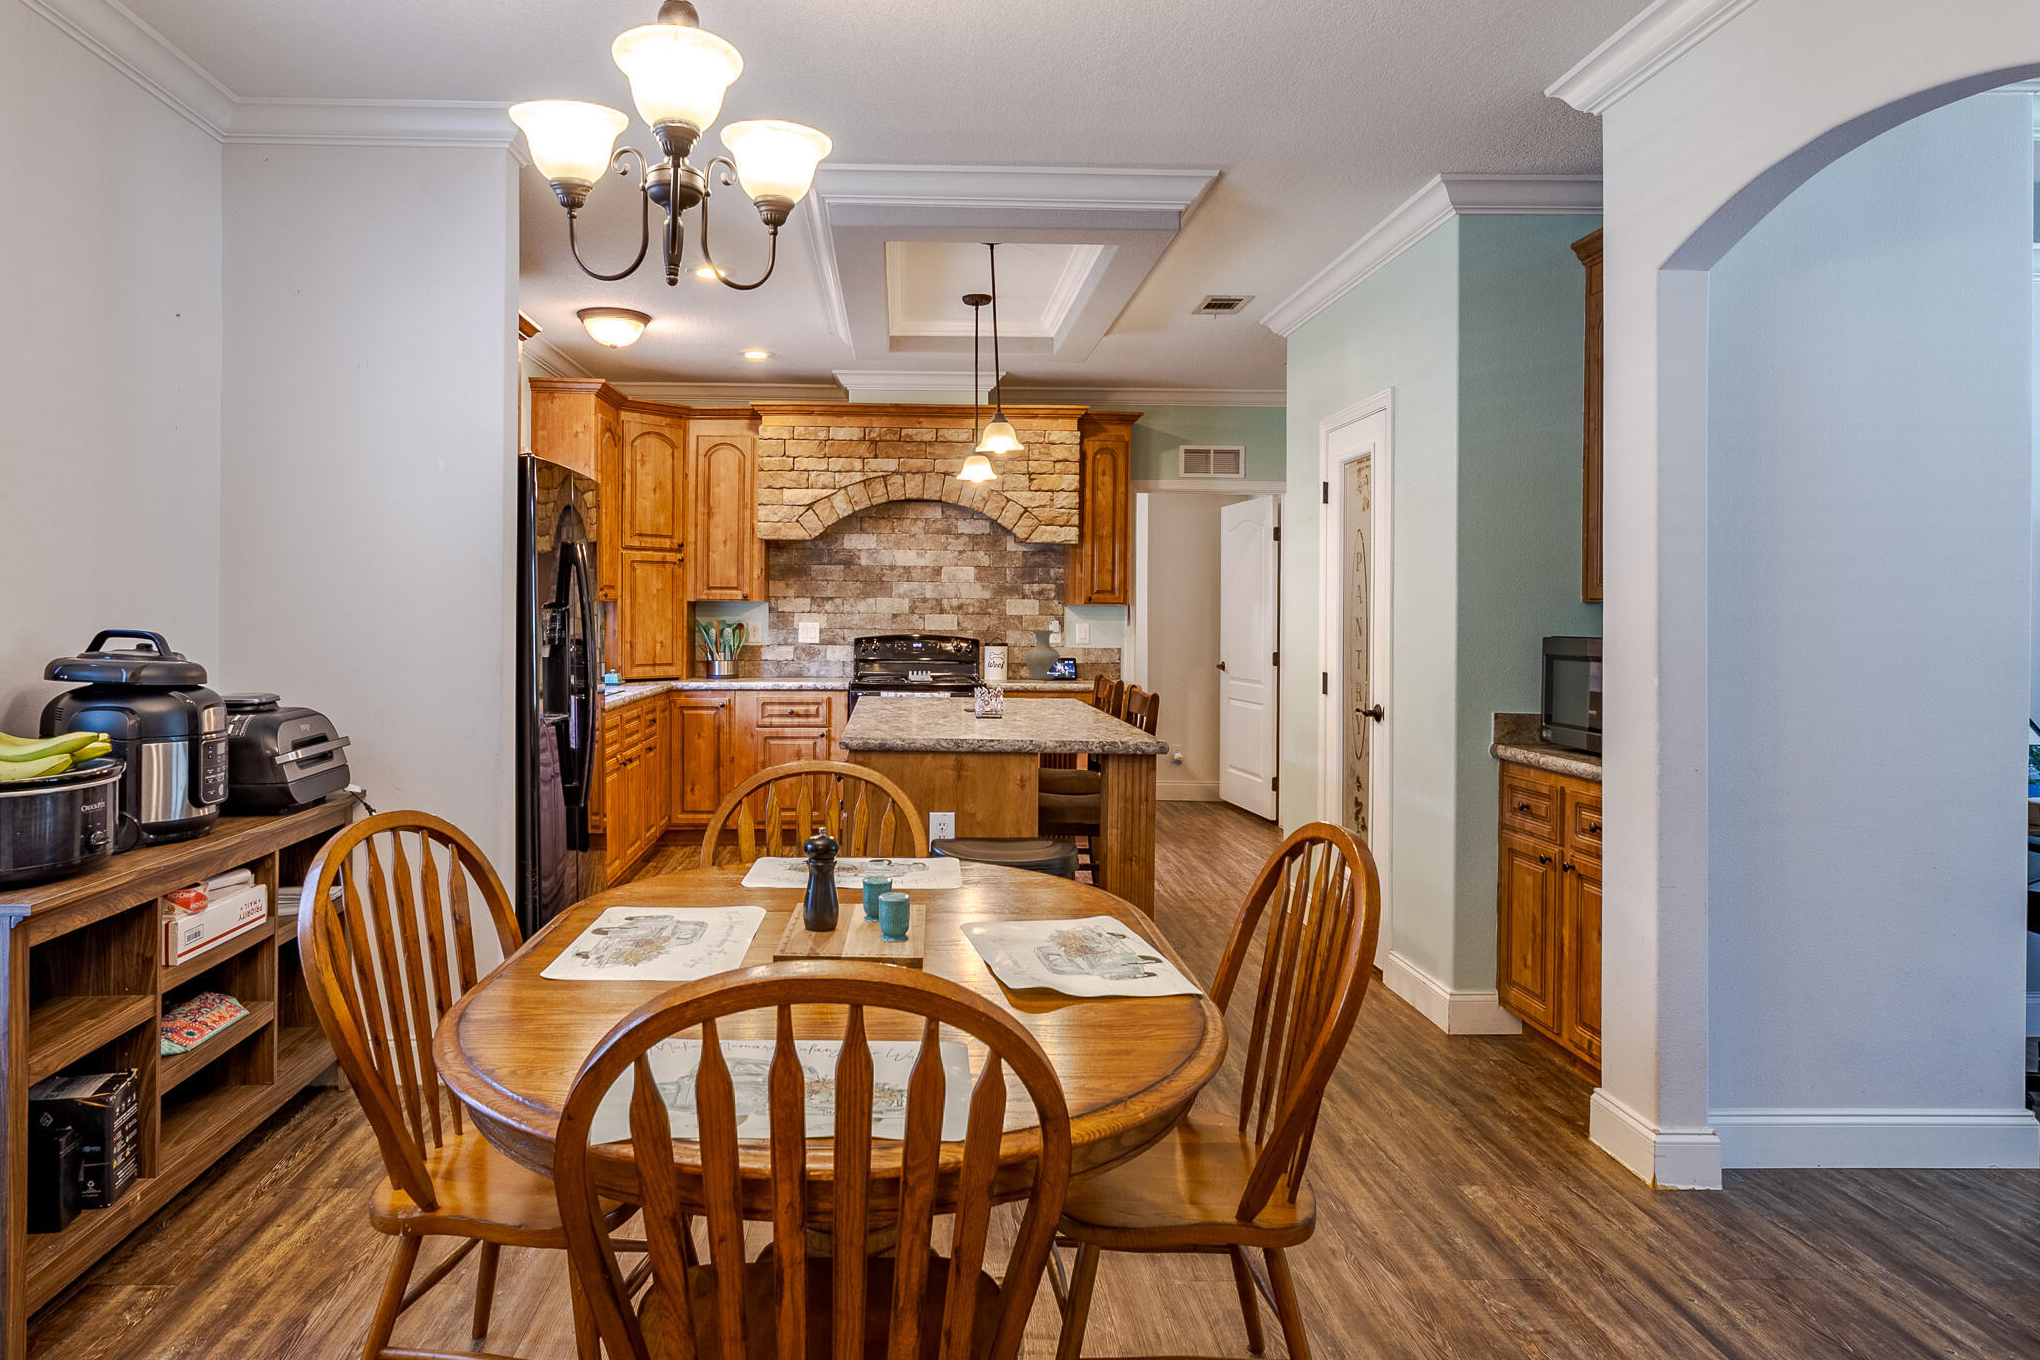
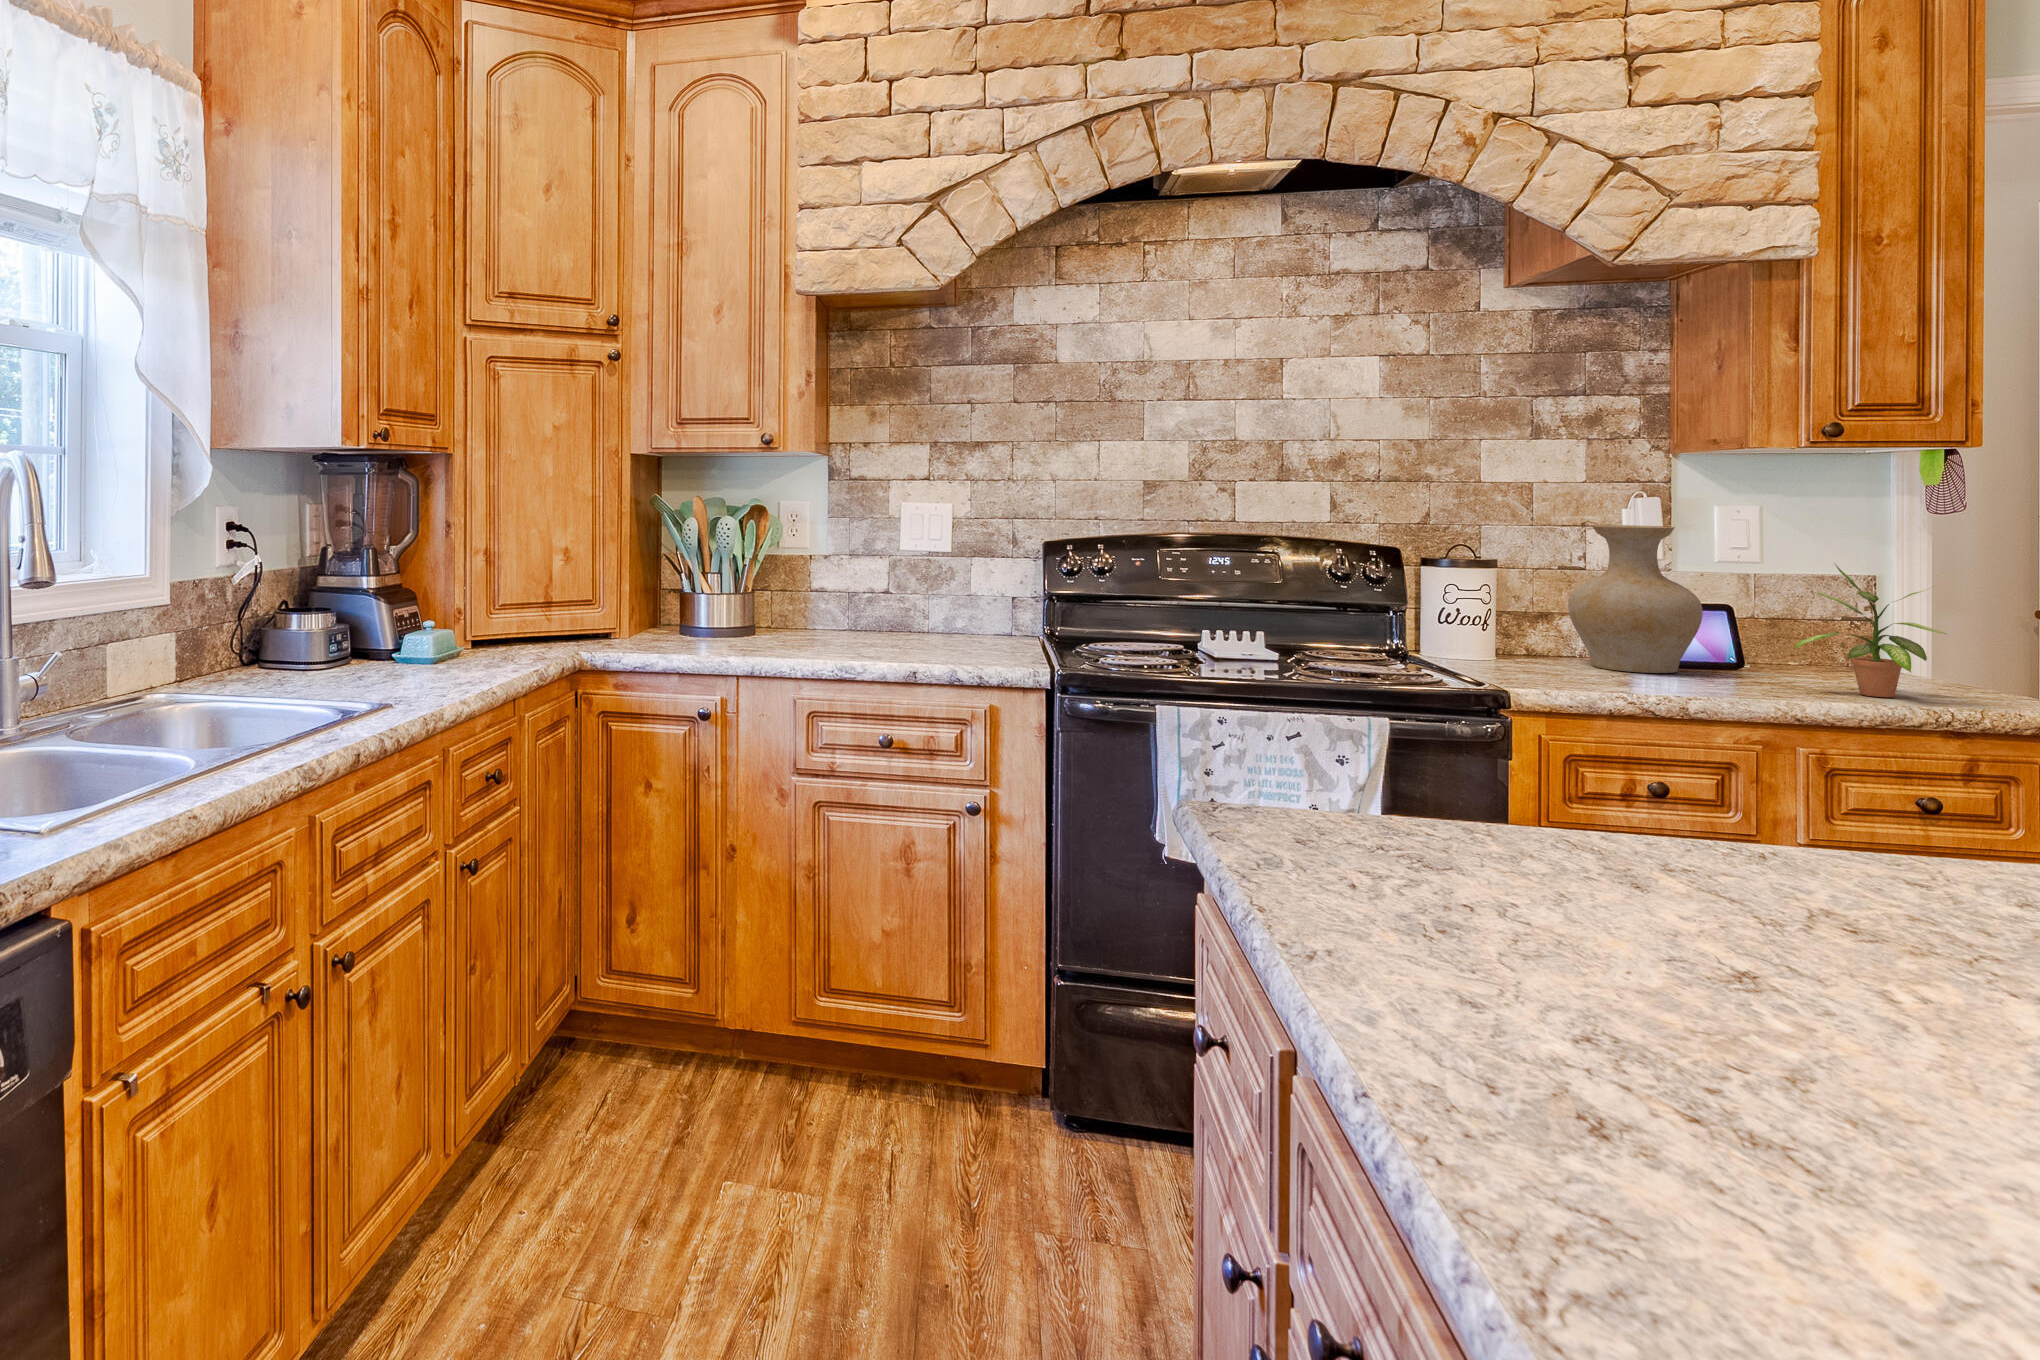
potted plant: none [1074,640,1109,682] -> present [1795,564,1946,697]

